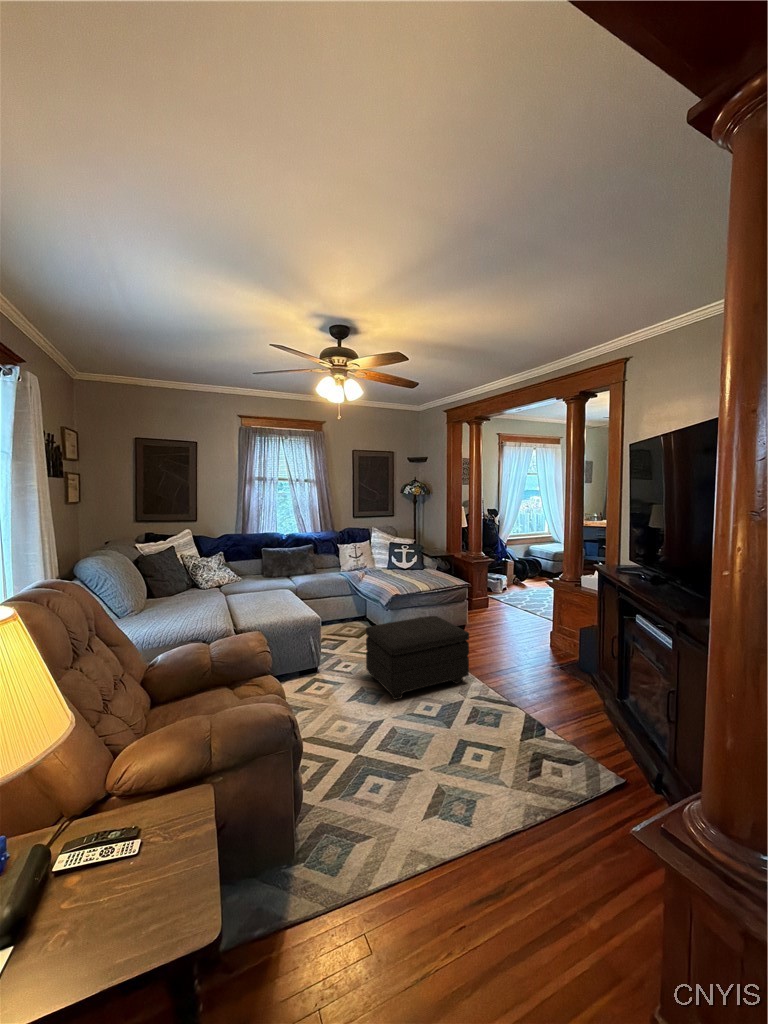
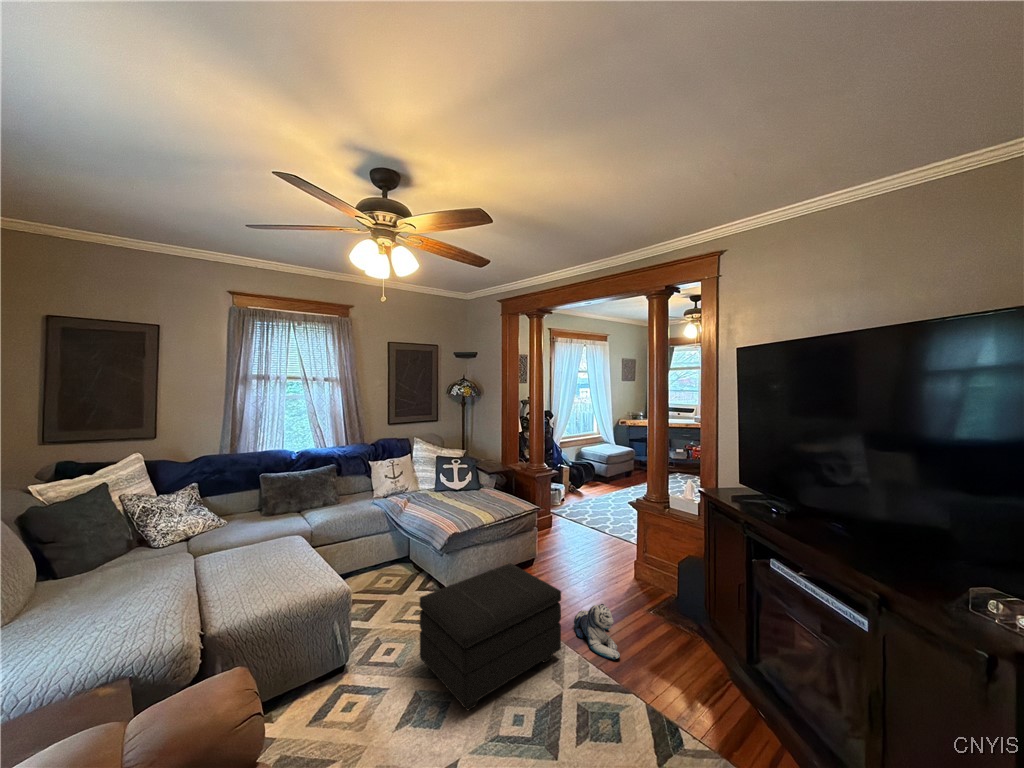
plush toy: none [485,650,515,688] -> present [574,604,620,660]

